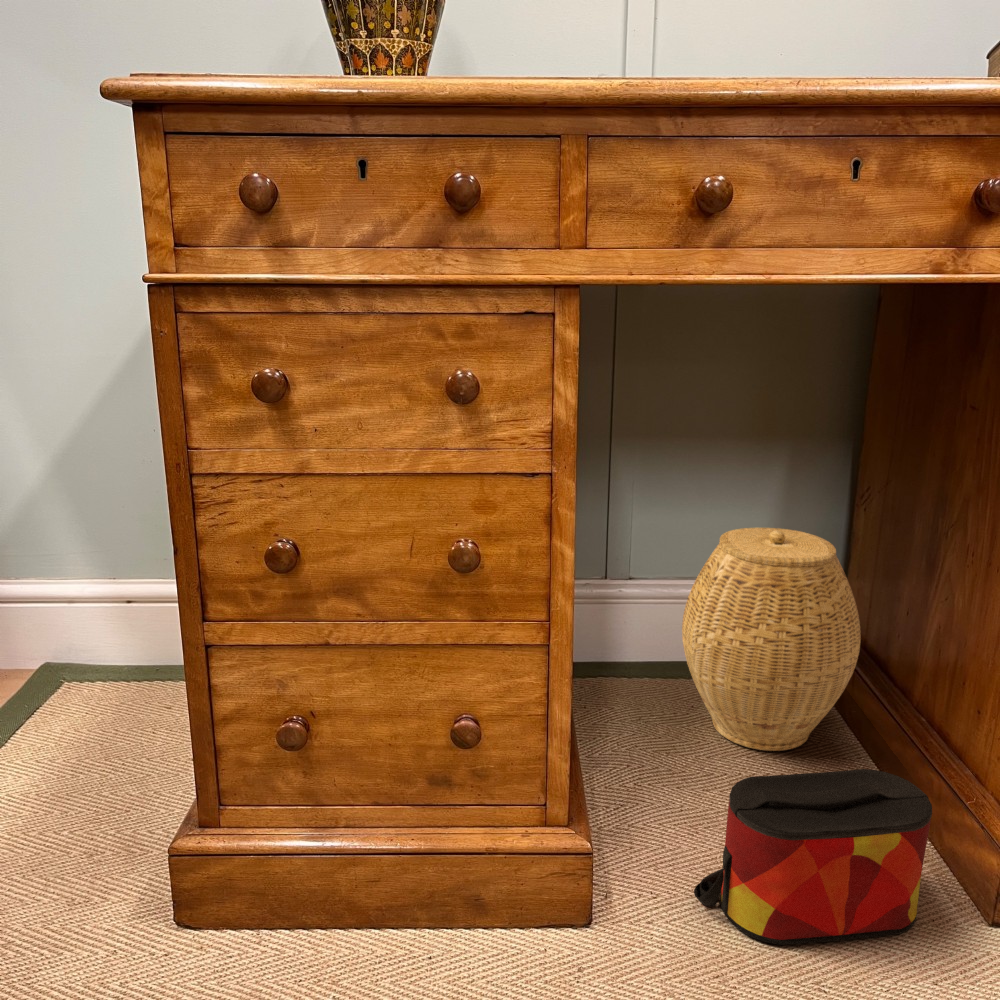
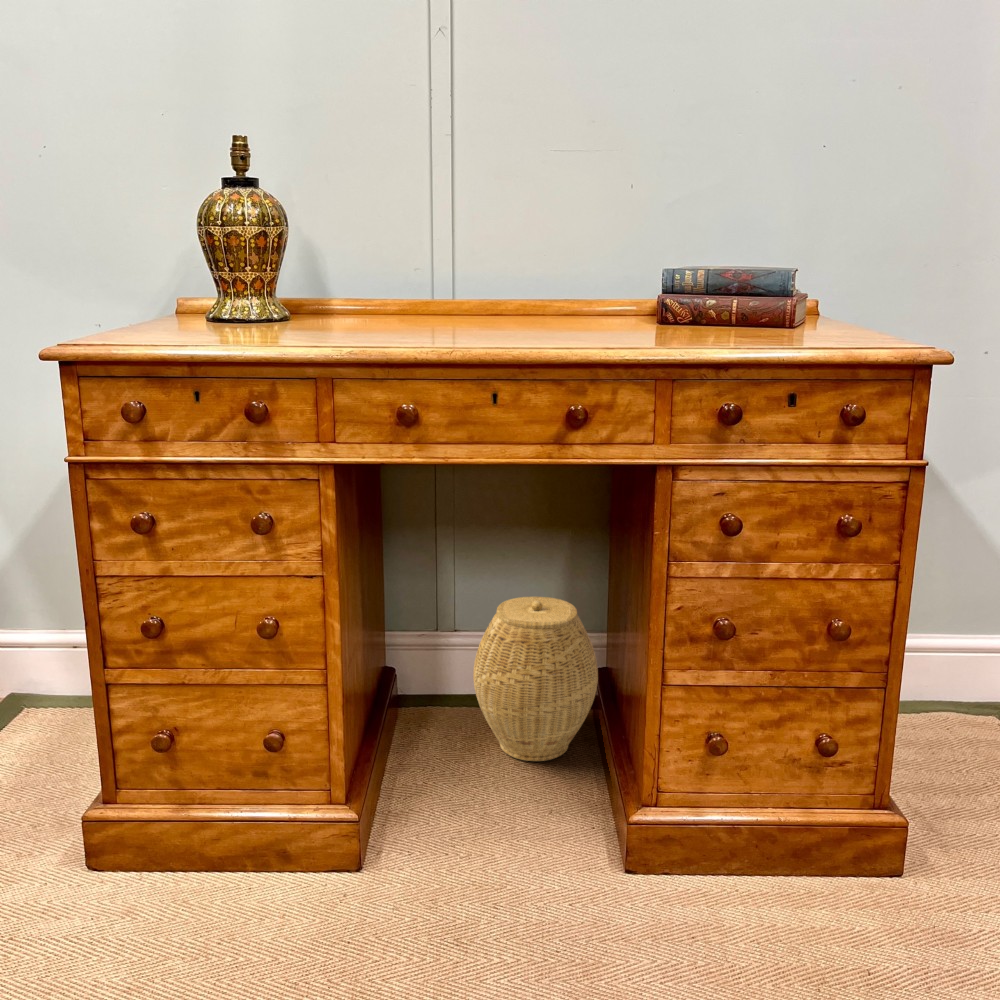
bag: present [694,769,932,945] -> none [431,769,587,882]

